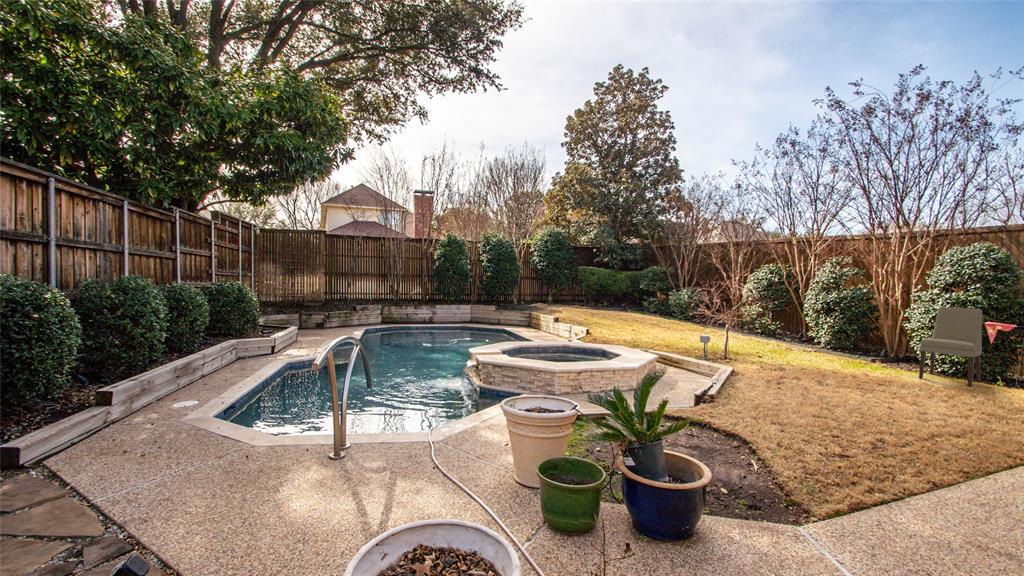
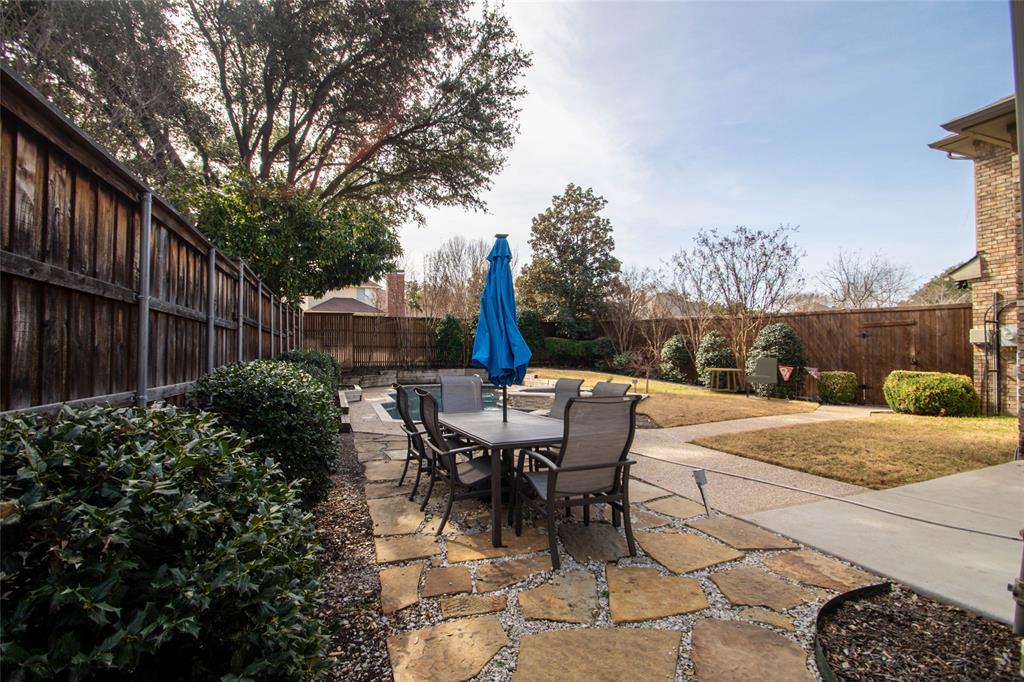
round table: none [825,318,894,360] -> present [706,368,741,392]

